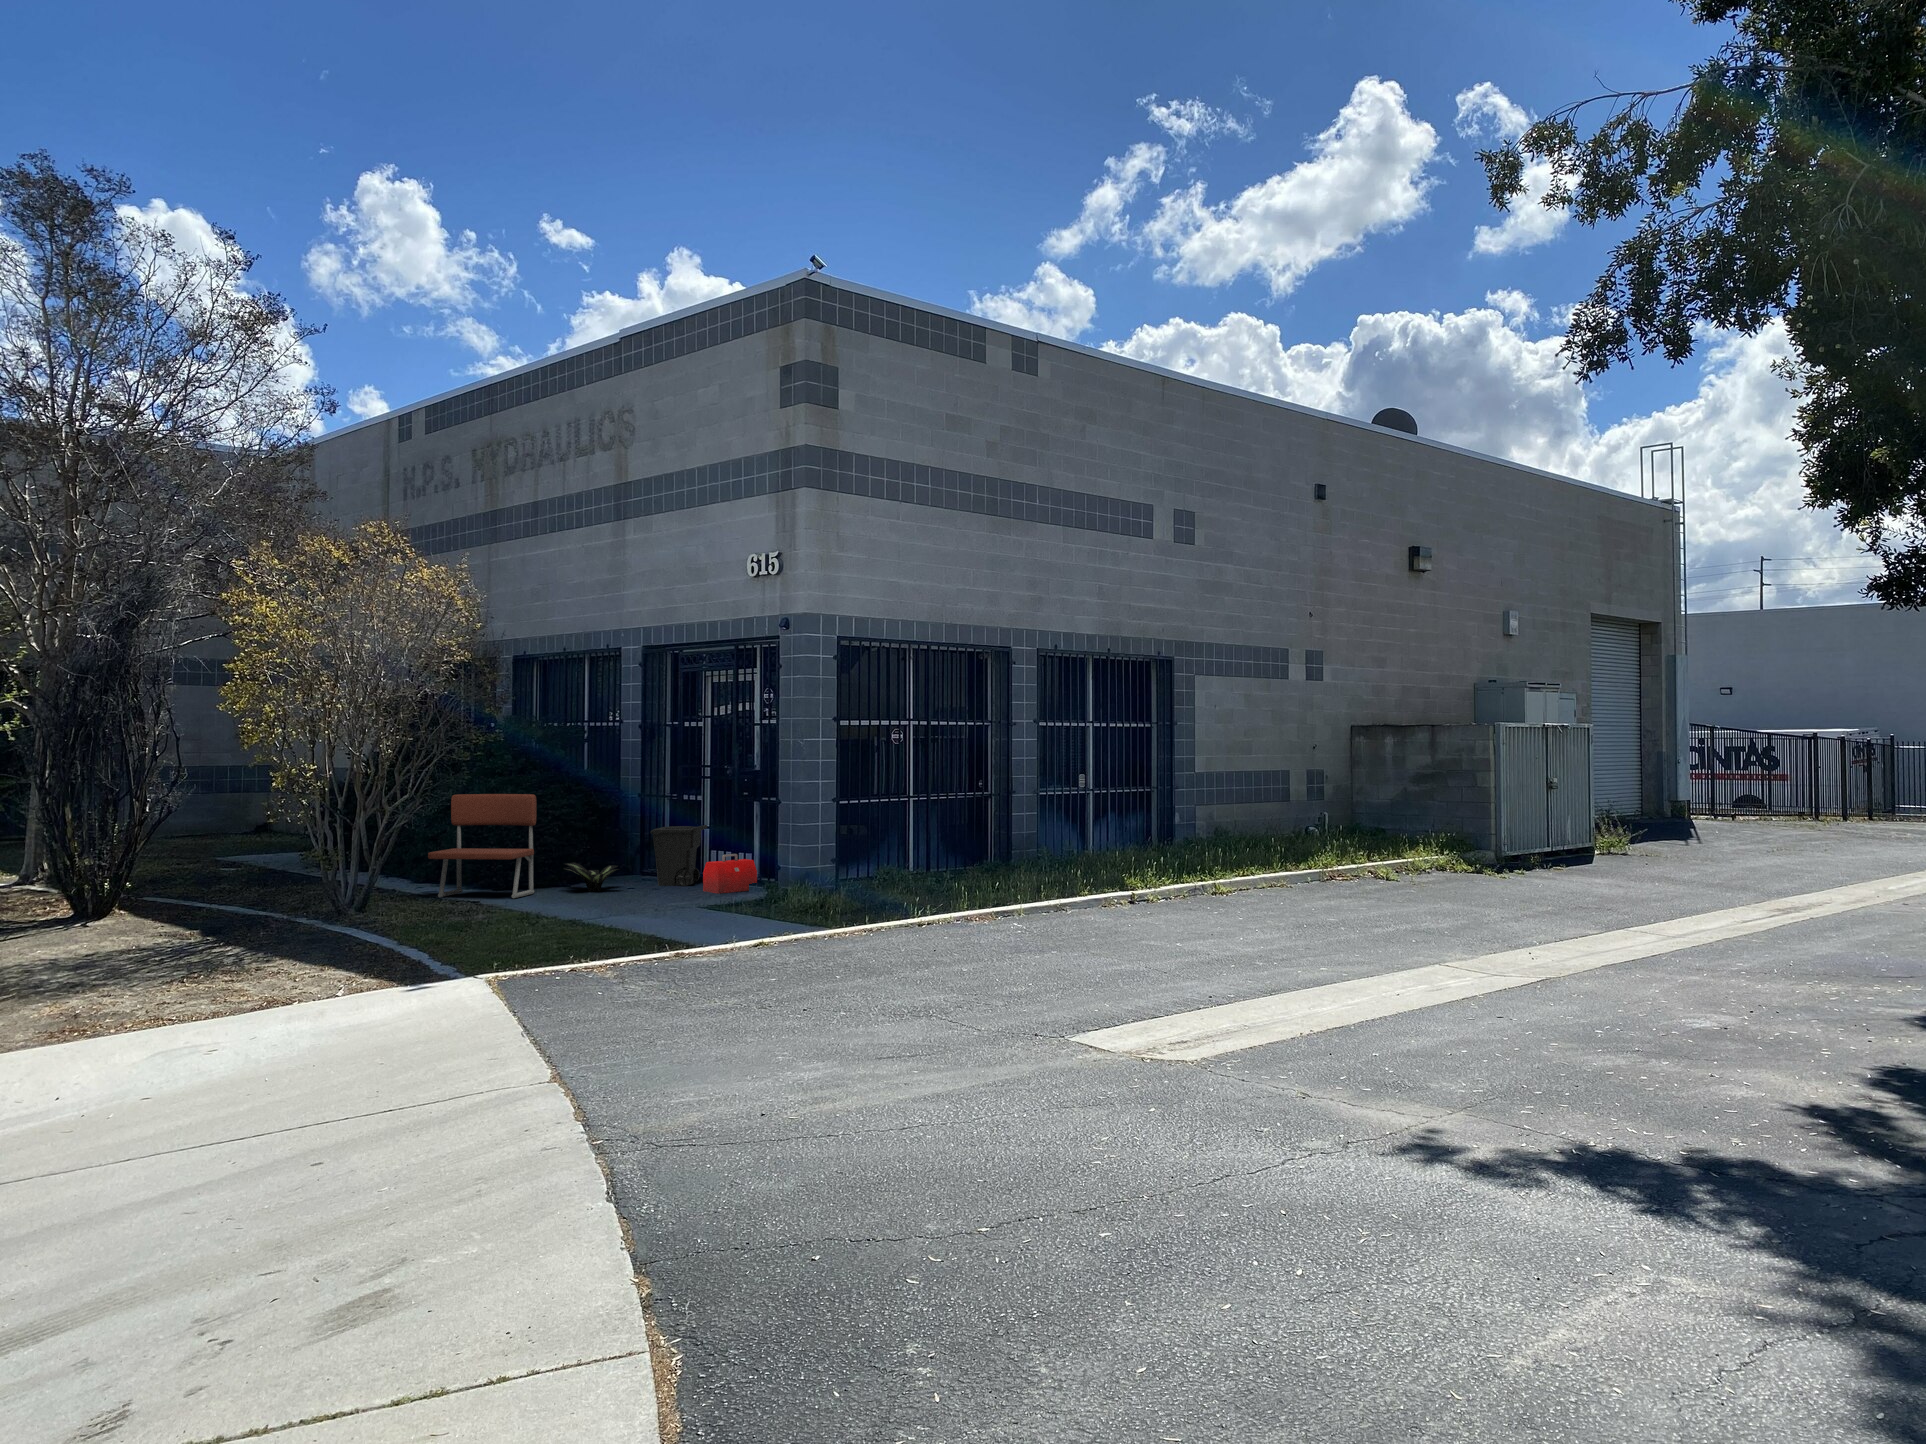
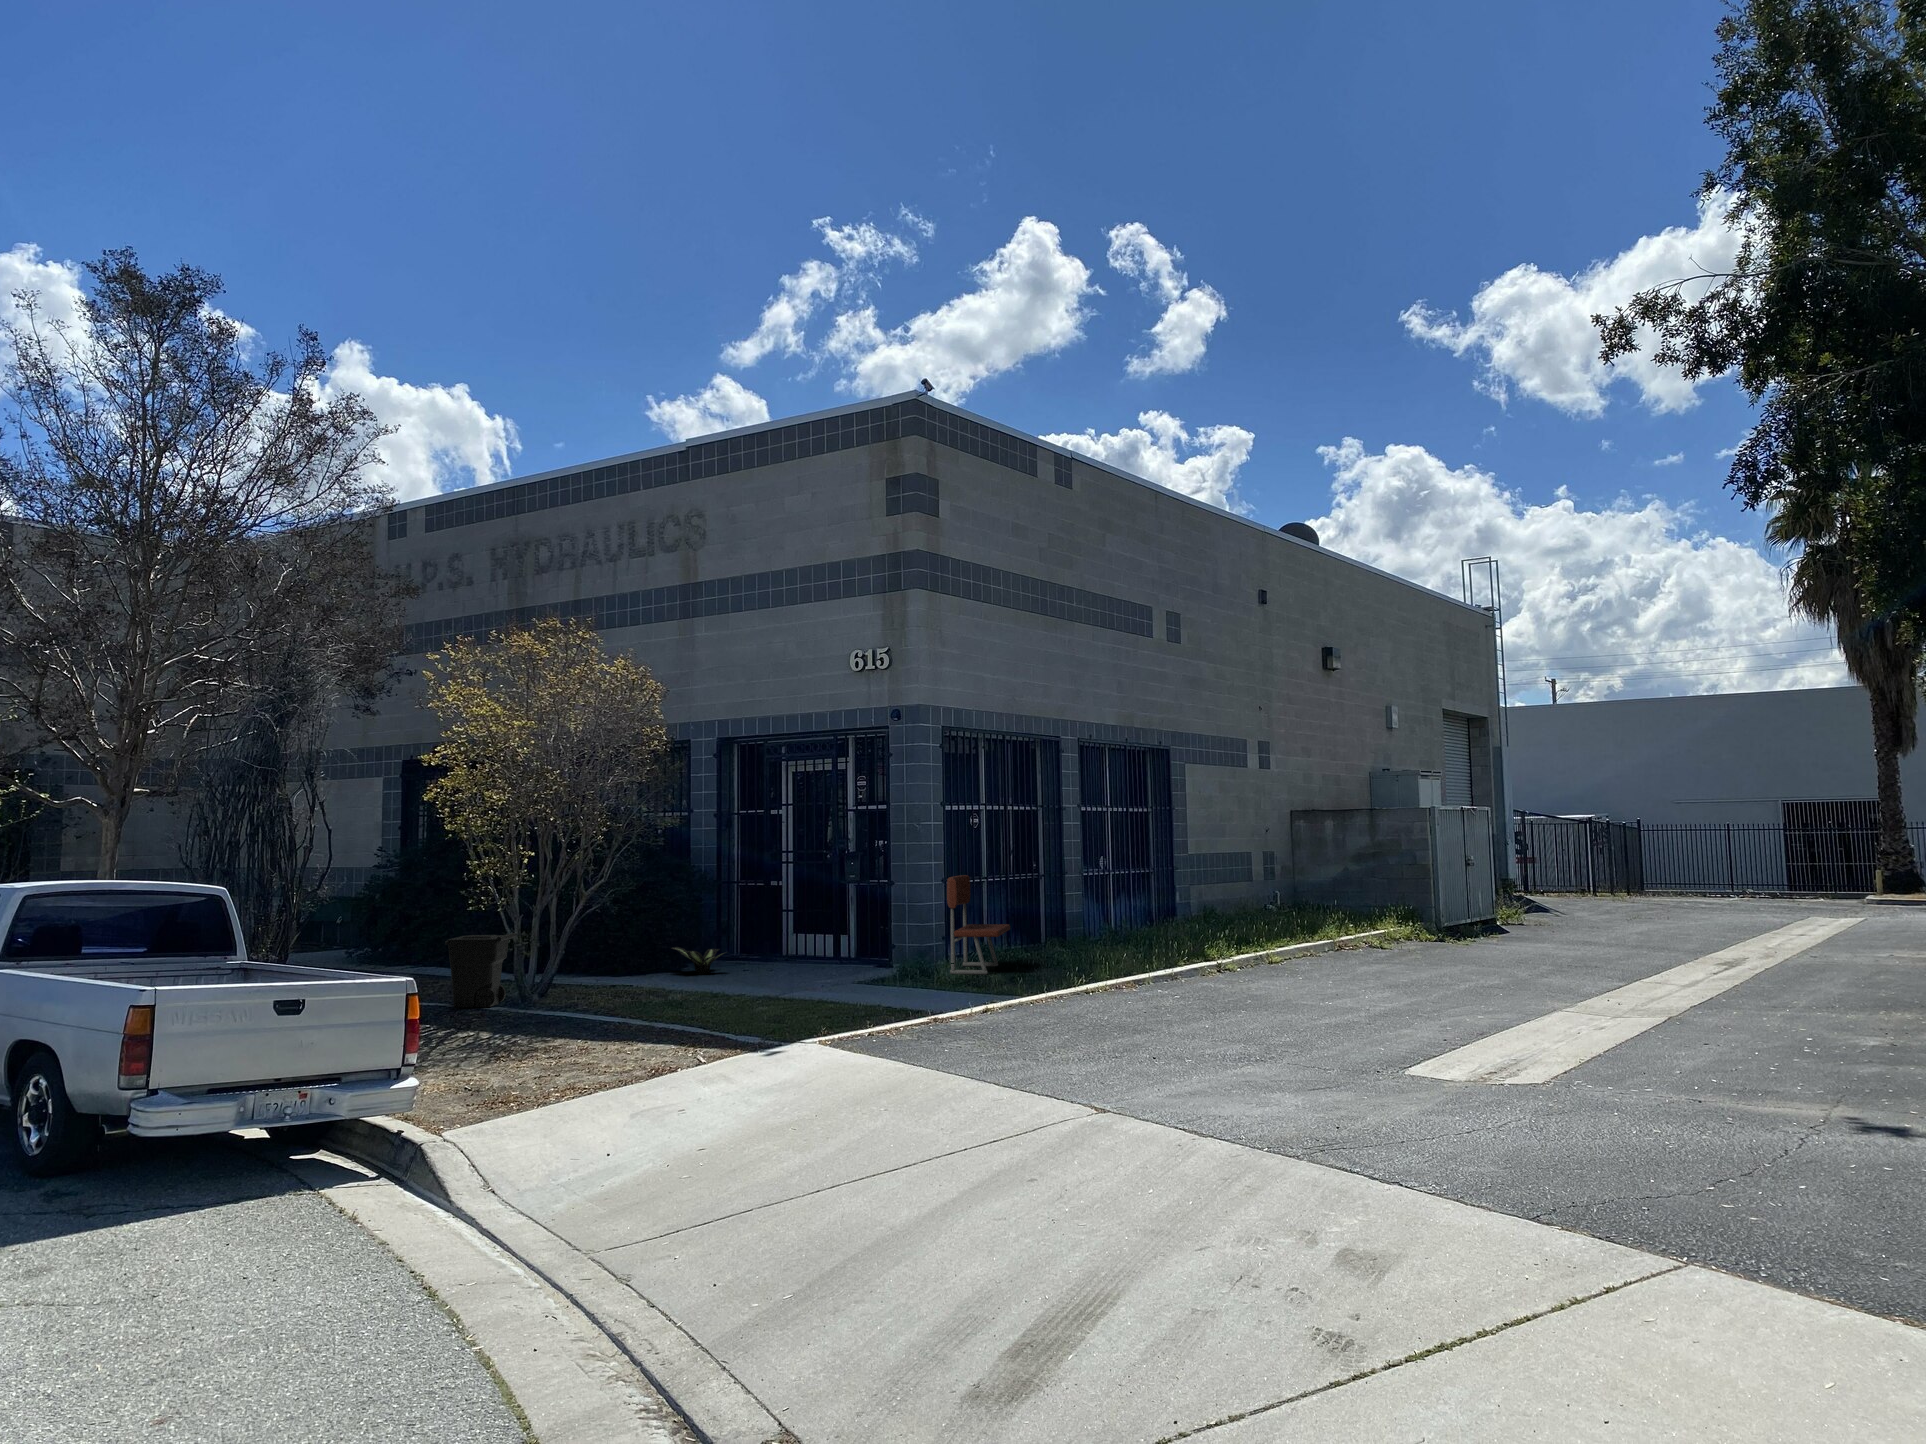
bench: present [428,794,537,898] -> present [947,875,1010,974]
trash can: present [650,825,708,886] -> present [445,933,516,1008]
toolbox: present [703,854,757,894] -> none [807,935,856,973]

